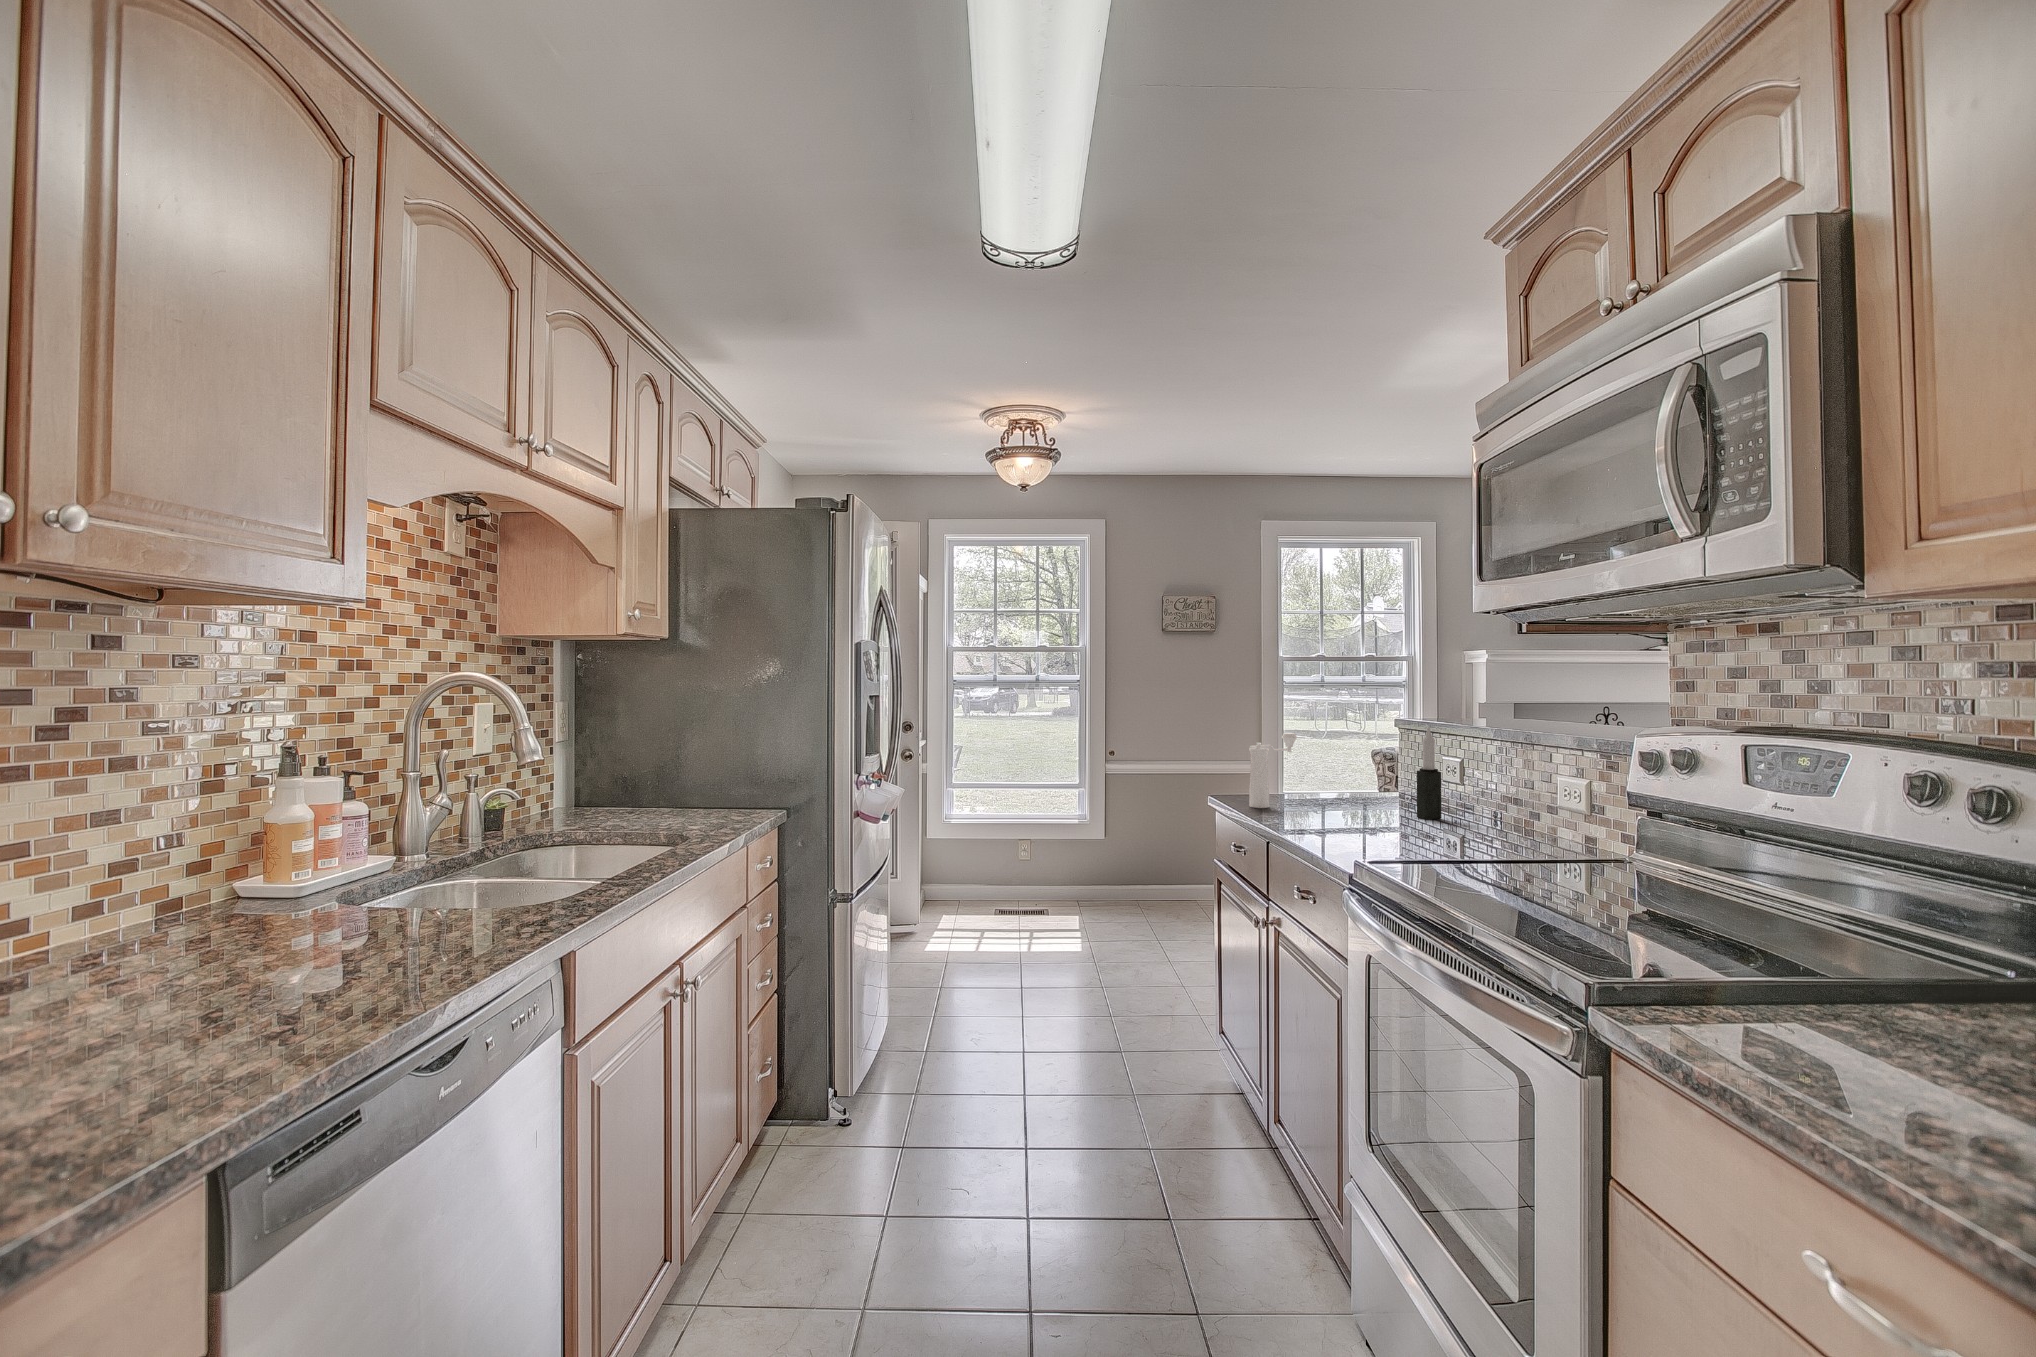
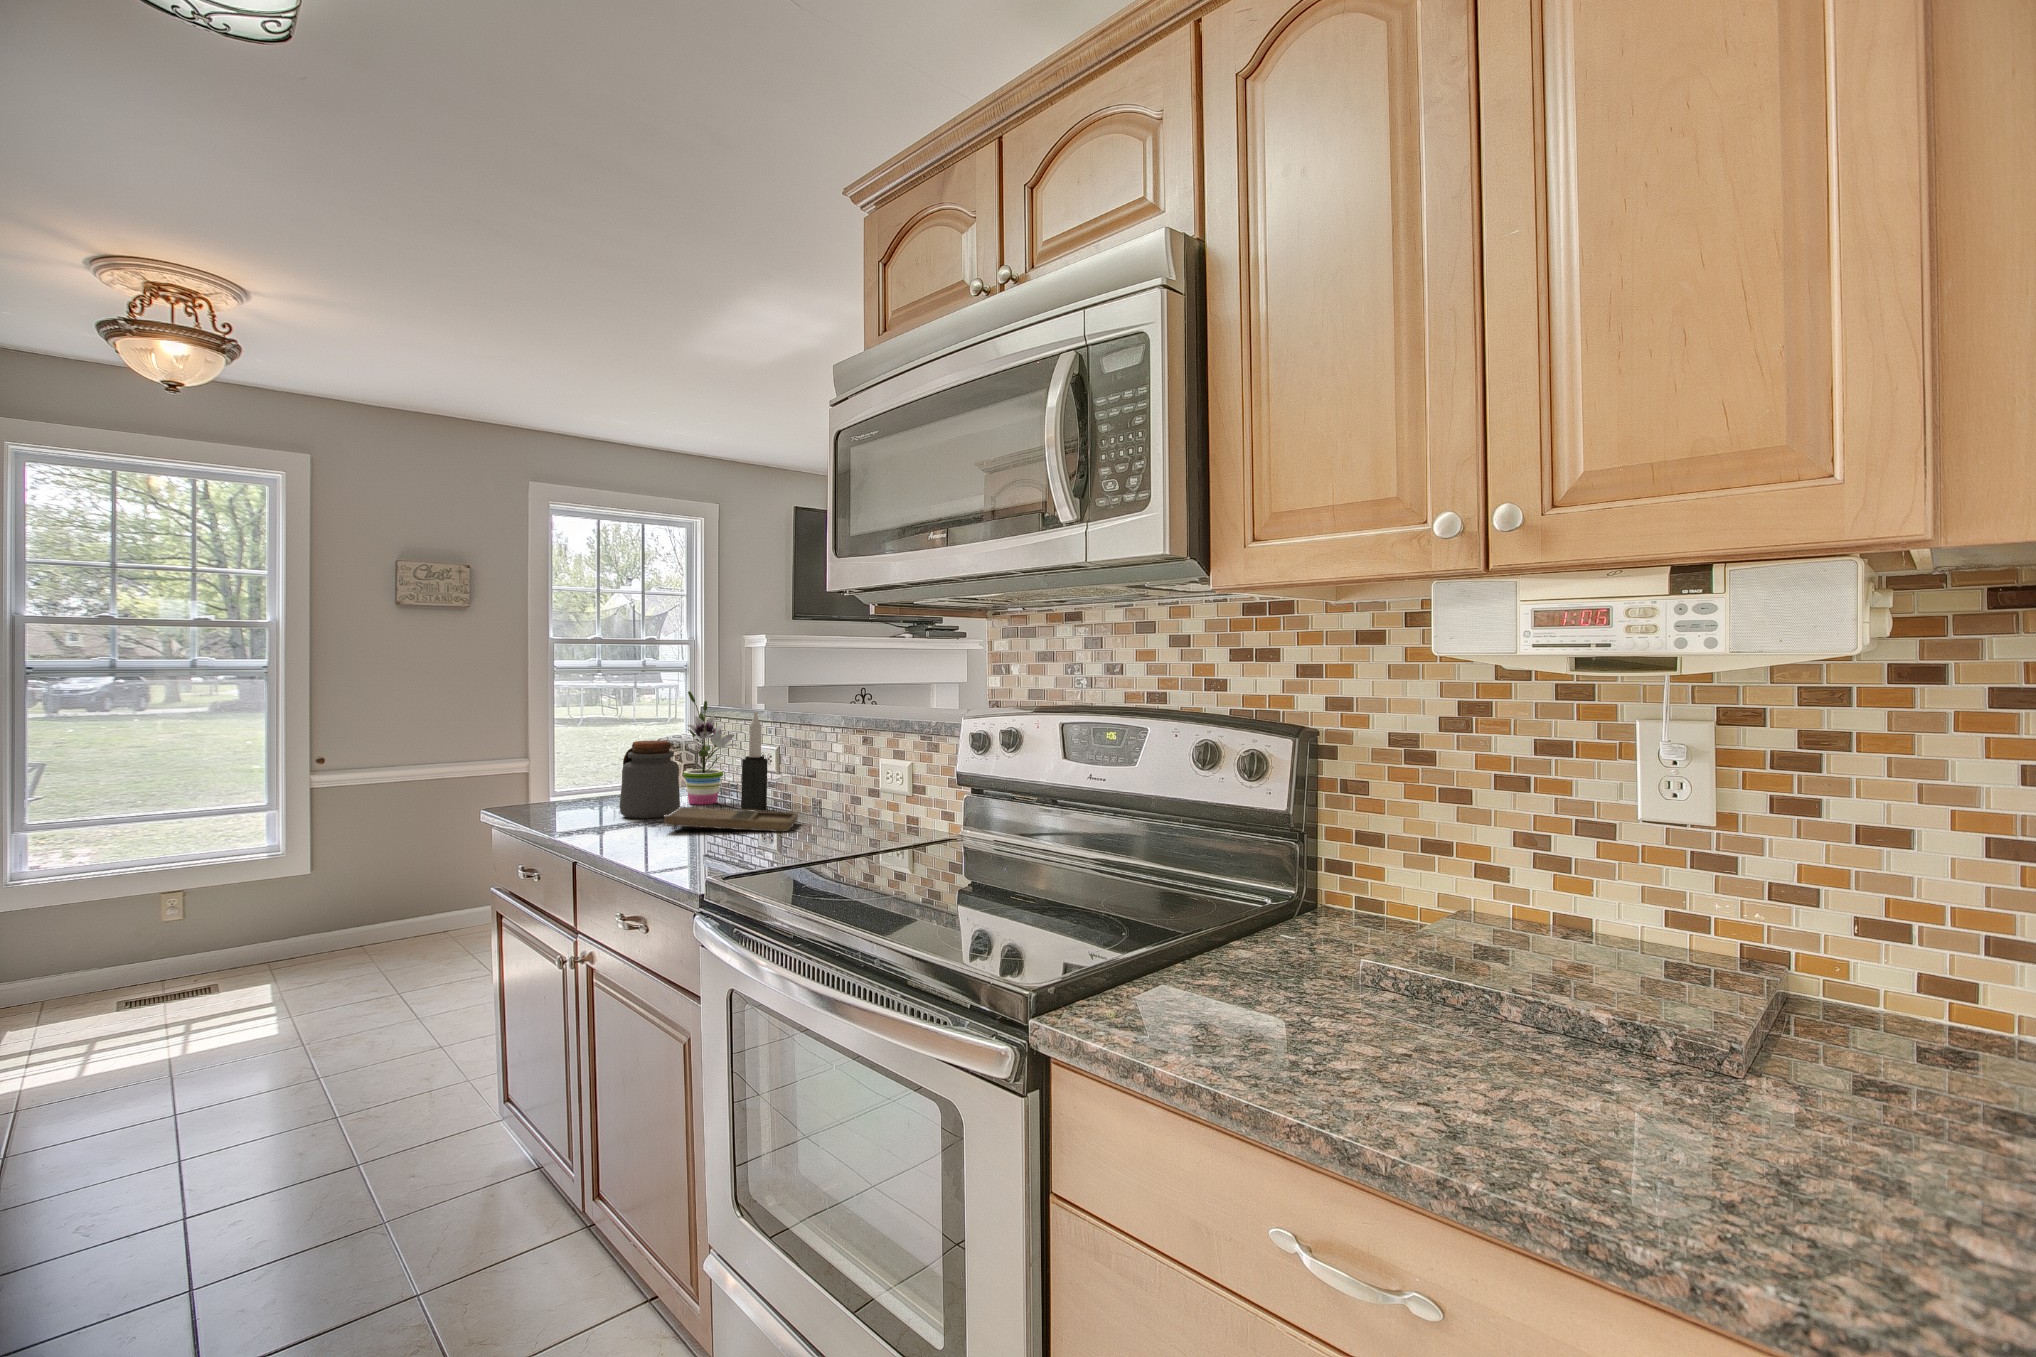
potted plant: none [1368,708,1419,810] -> present [683,691,737,805]
pepper mill: present [1249,733,1297,808] -> none [536,722,600,818]
jar: none [1310,750,1360,816] -> present [620,740,680,819]
tray: none [1338,807,1462,838] -> present [664,807,798,832]

